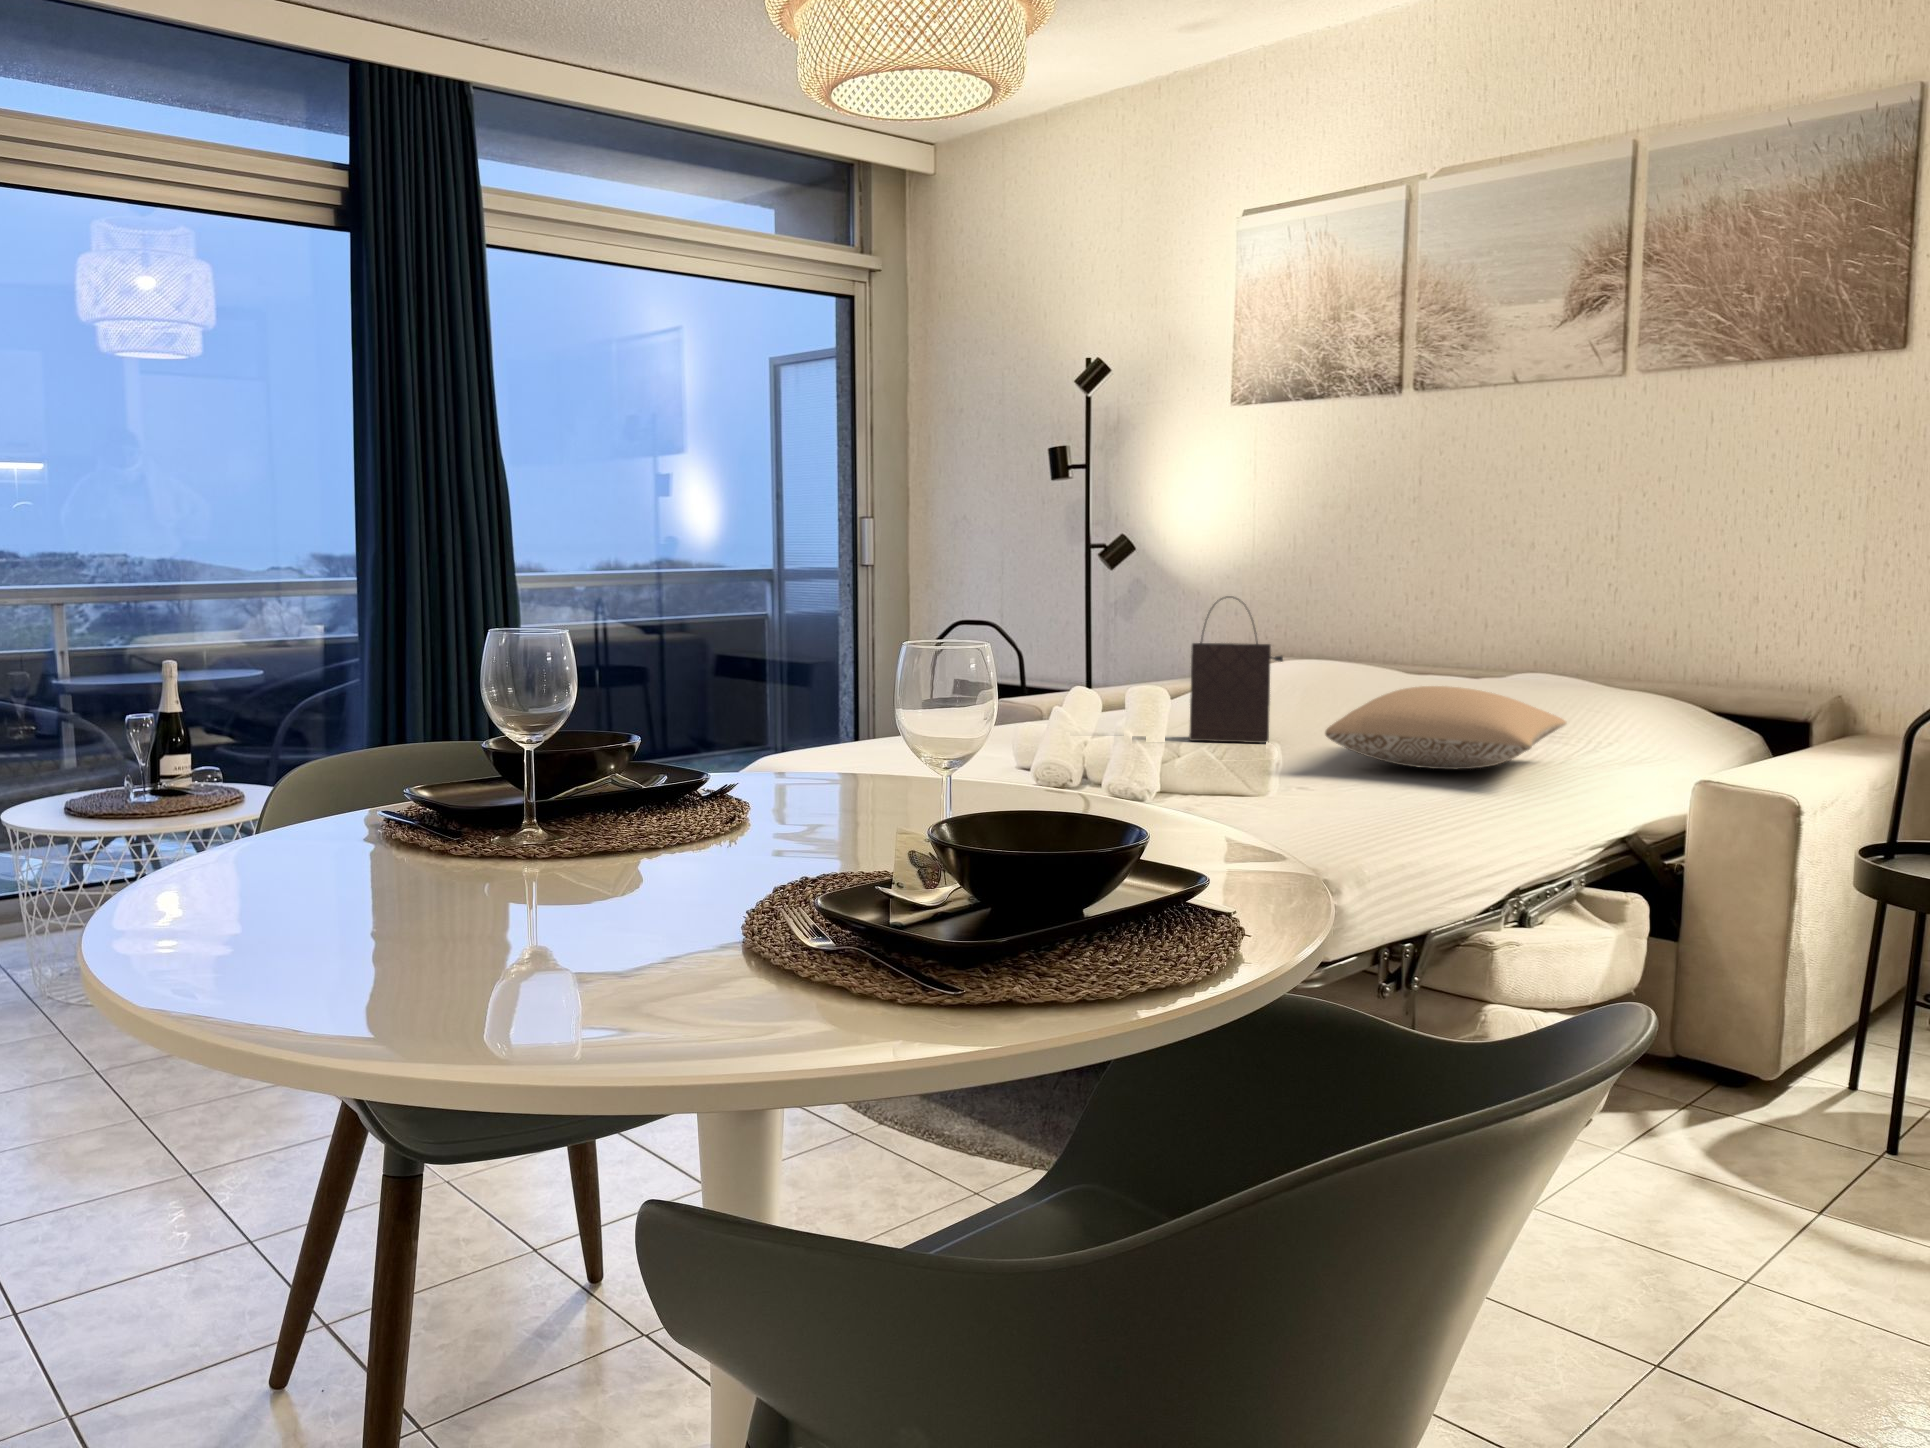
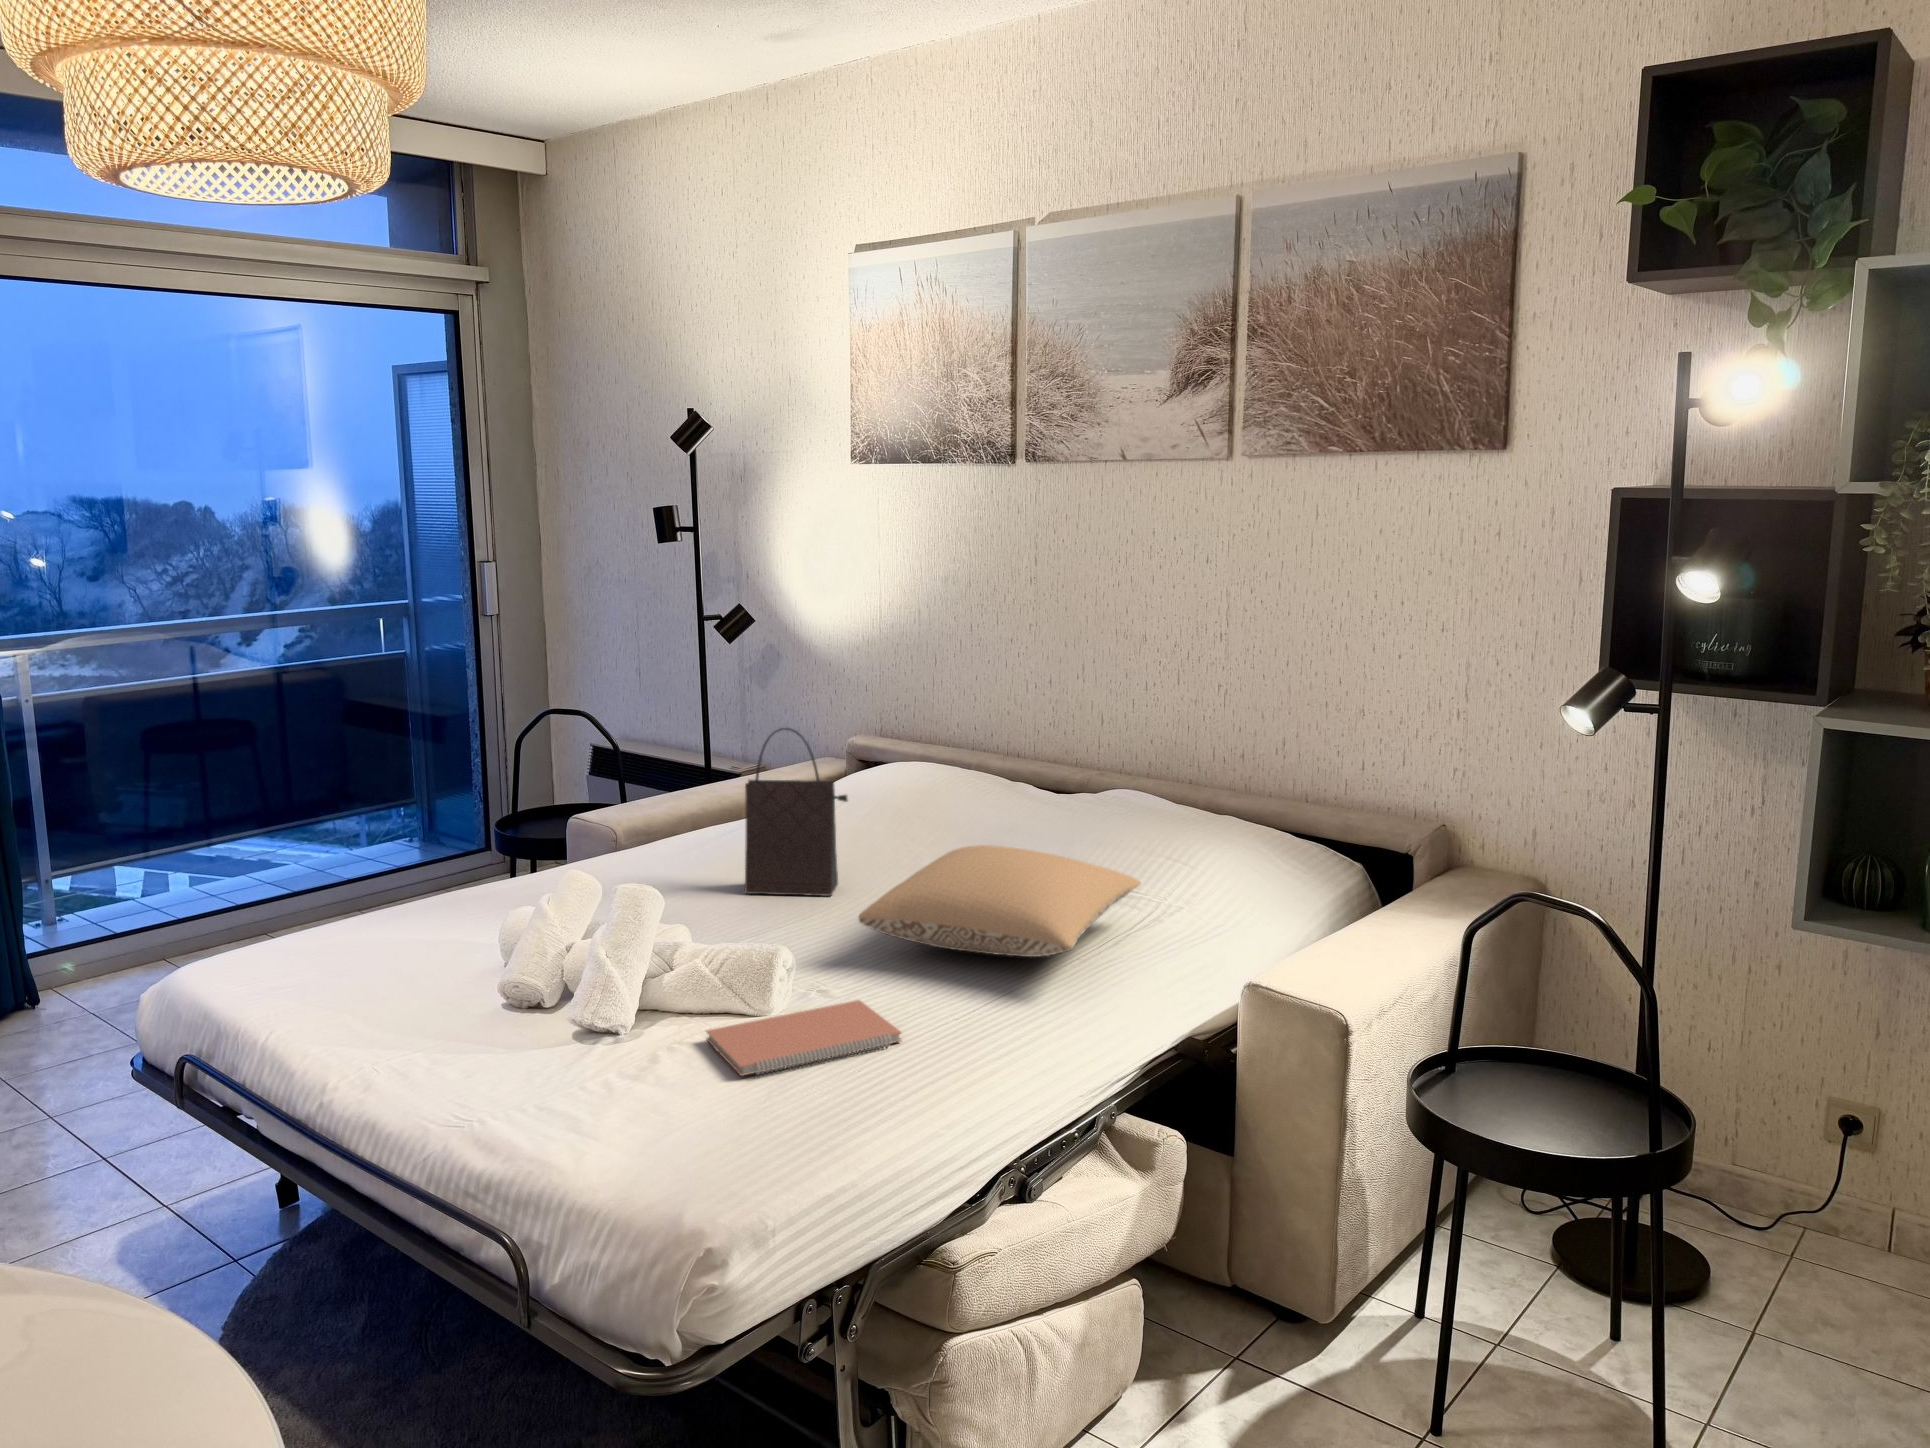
notebook: none [1224,785,1395,818] -> present [706,1000,901,1076]

